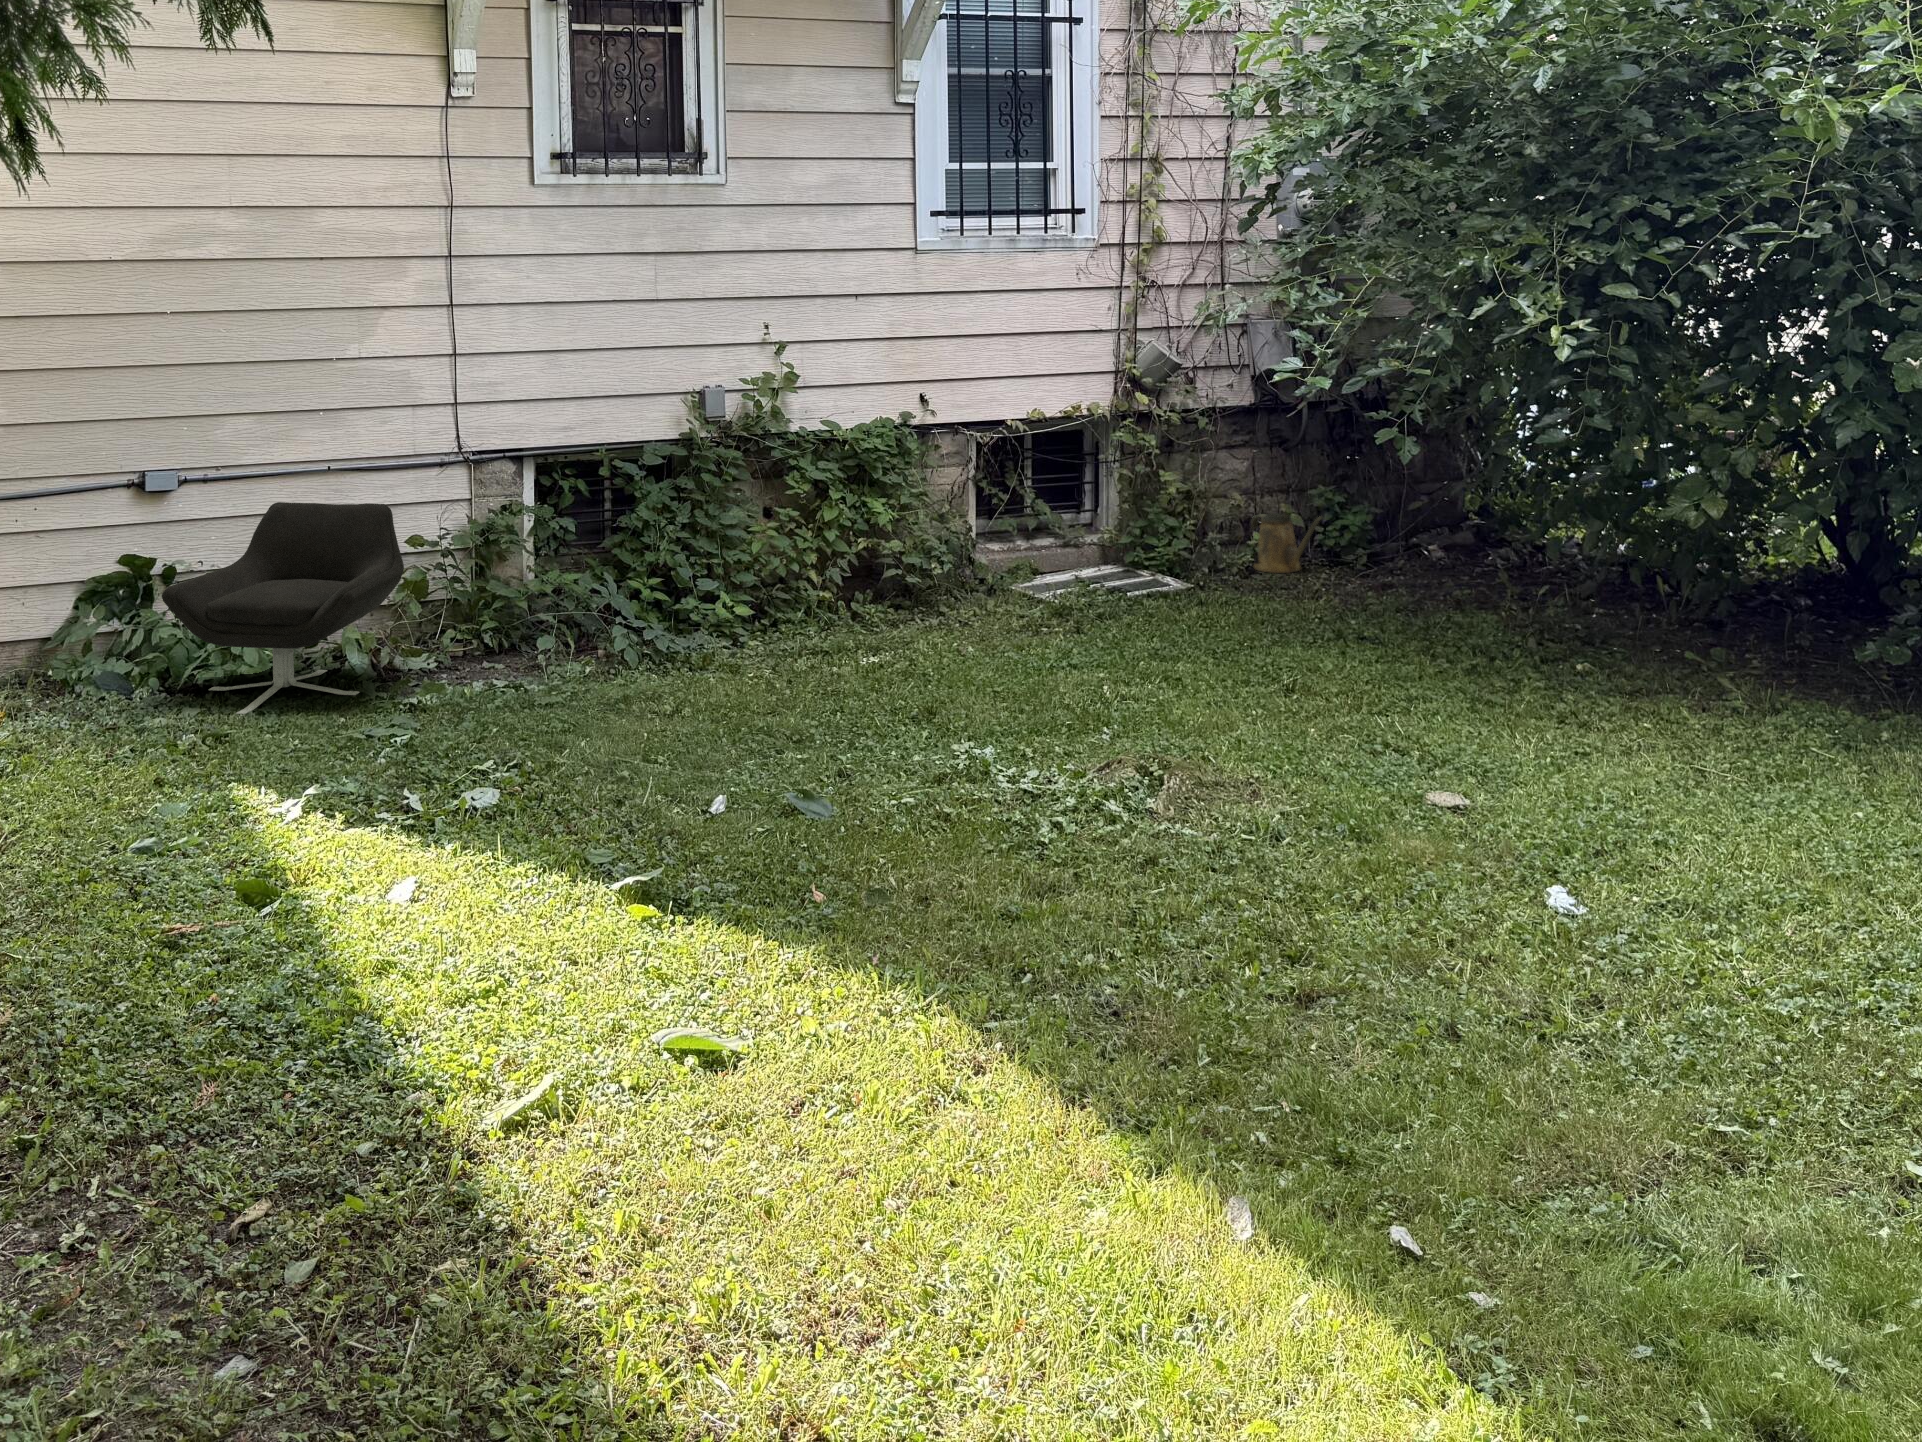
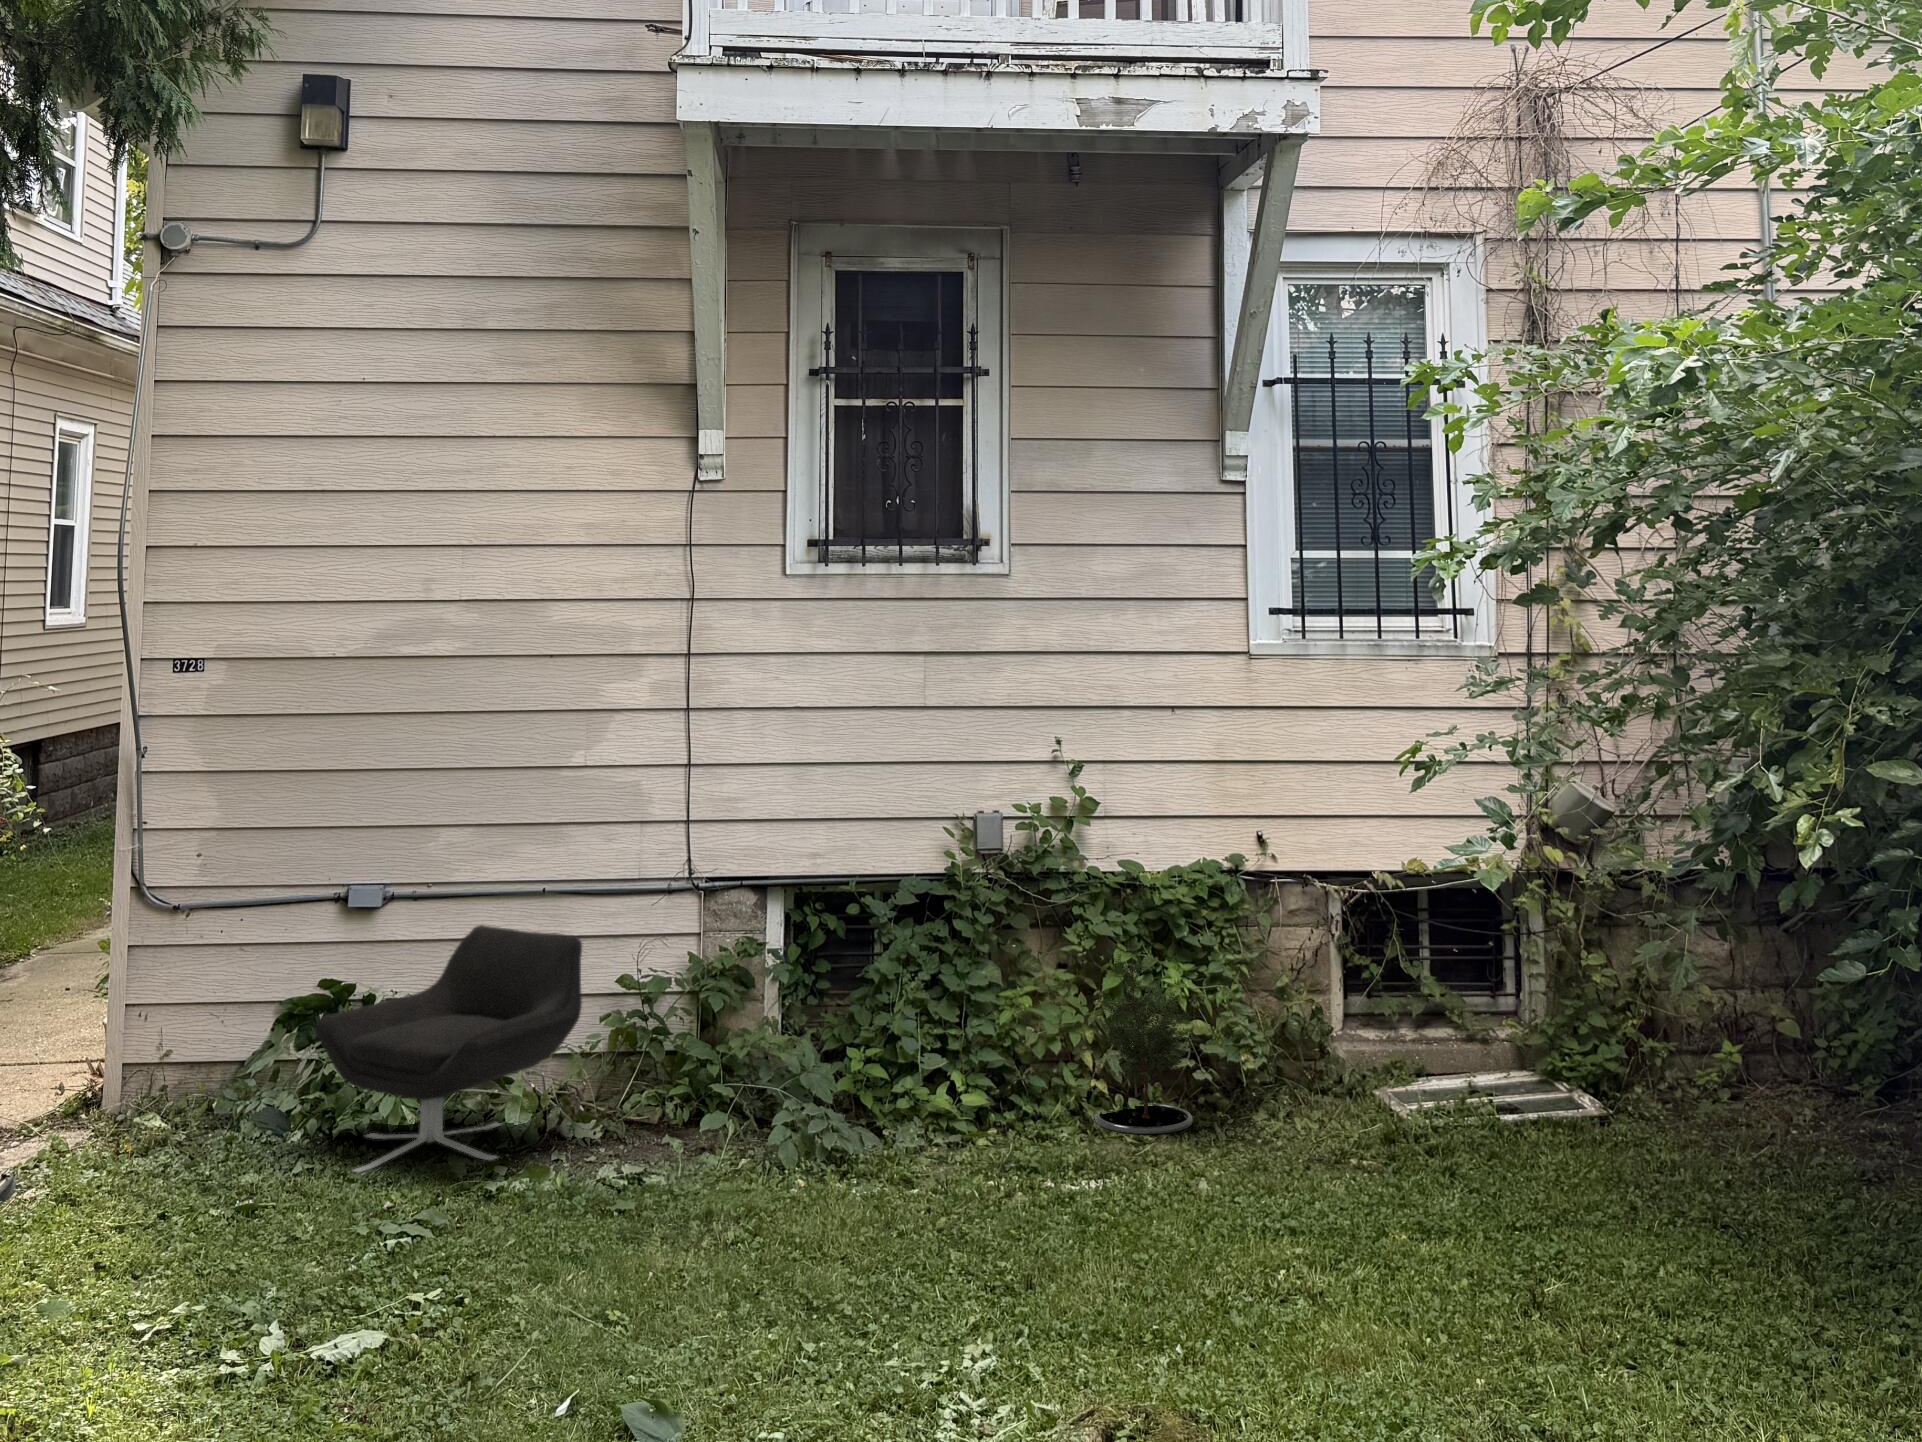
potted tree: none [820,482,905,632] -> present [1093,941,1193,1134]
watering can: present [1251,513,1323,573] -> none [1728,1012,1806,1098]

